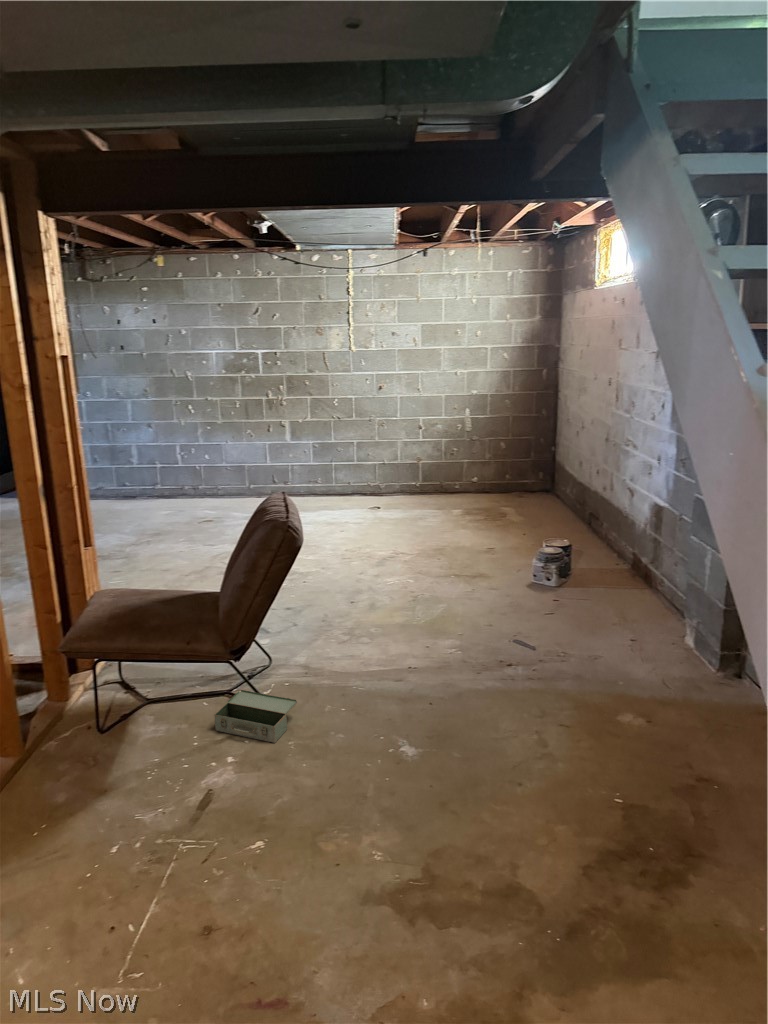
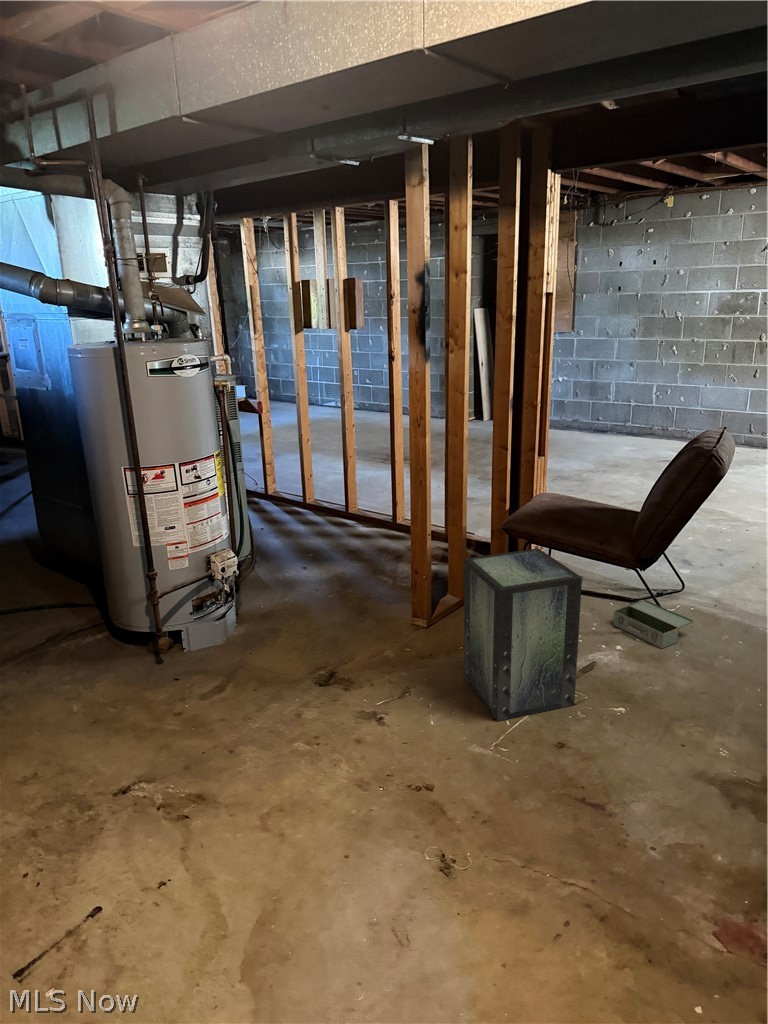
storage box: none [22,680,207,937] -> present [464,548,582,721]

